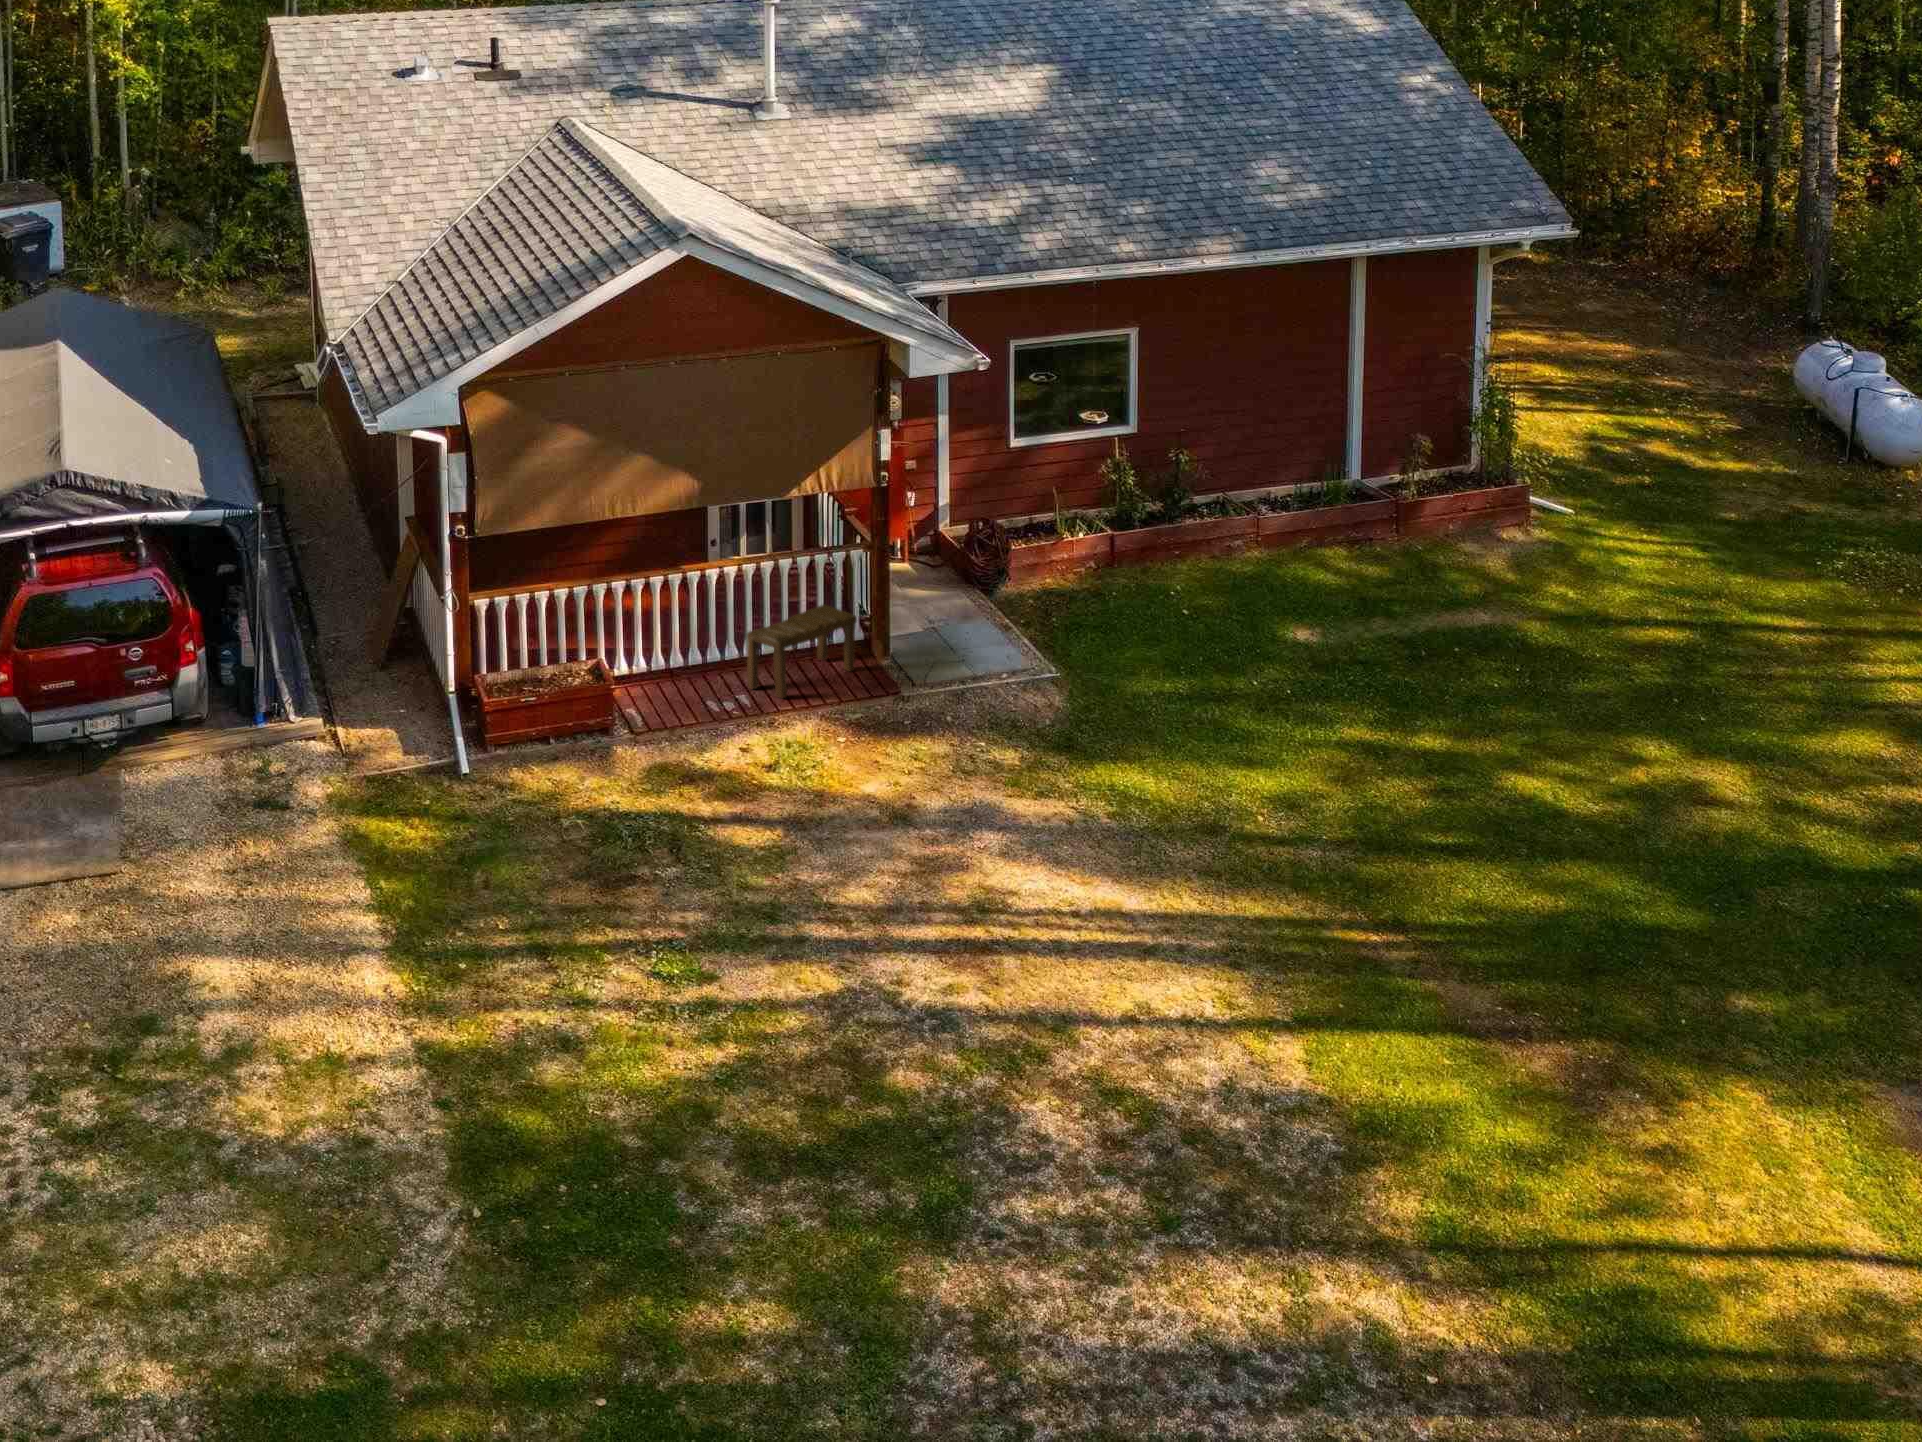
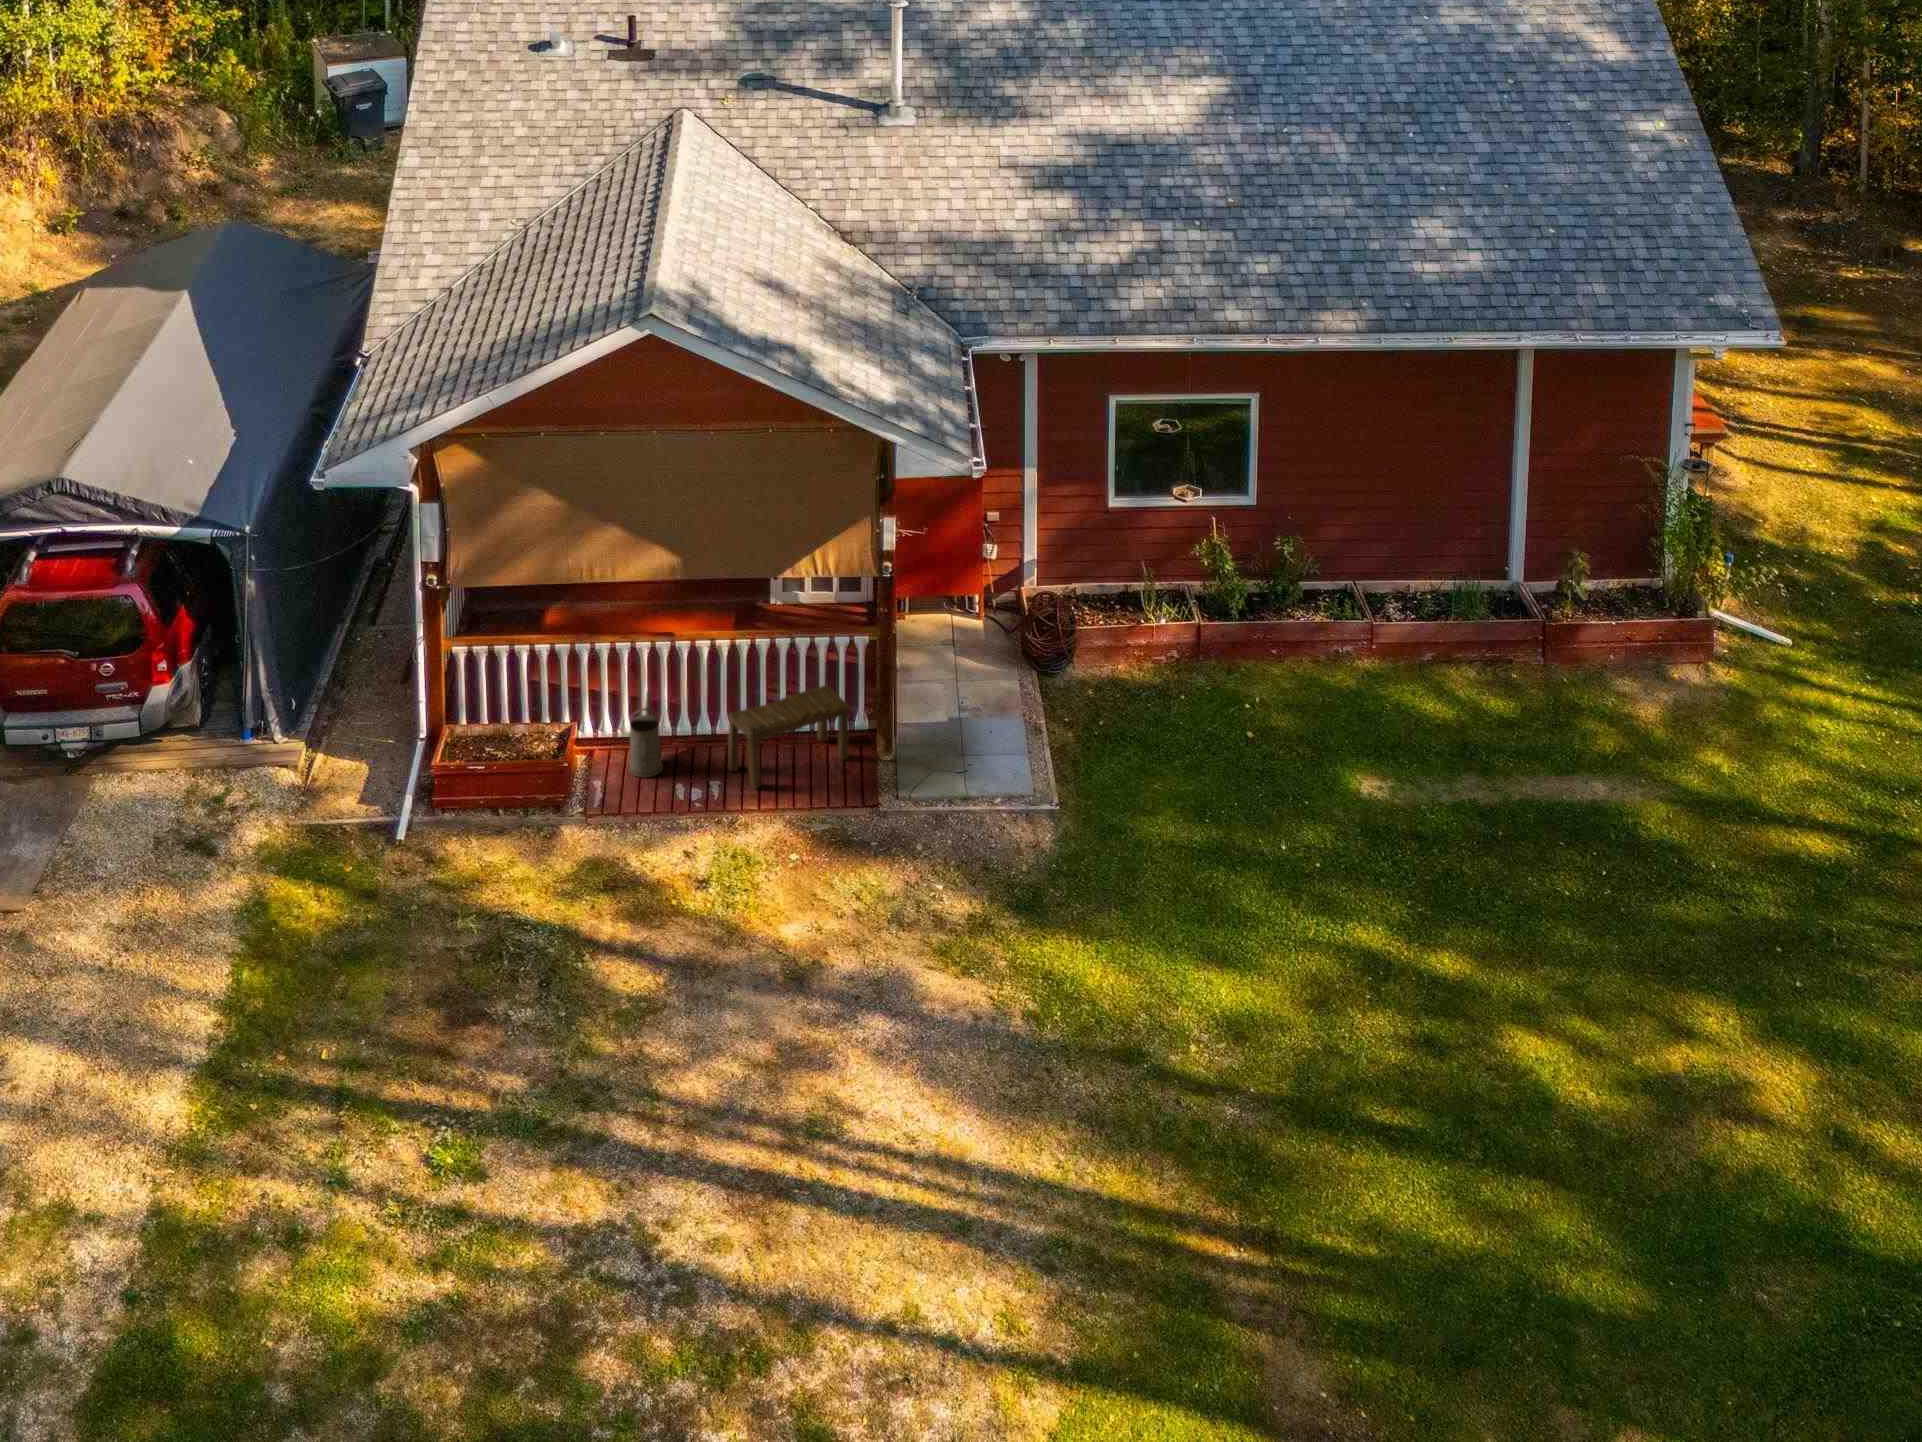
watering can: none [654,627,687,703] -> present [628,691,663,778]

